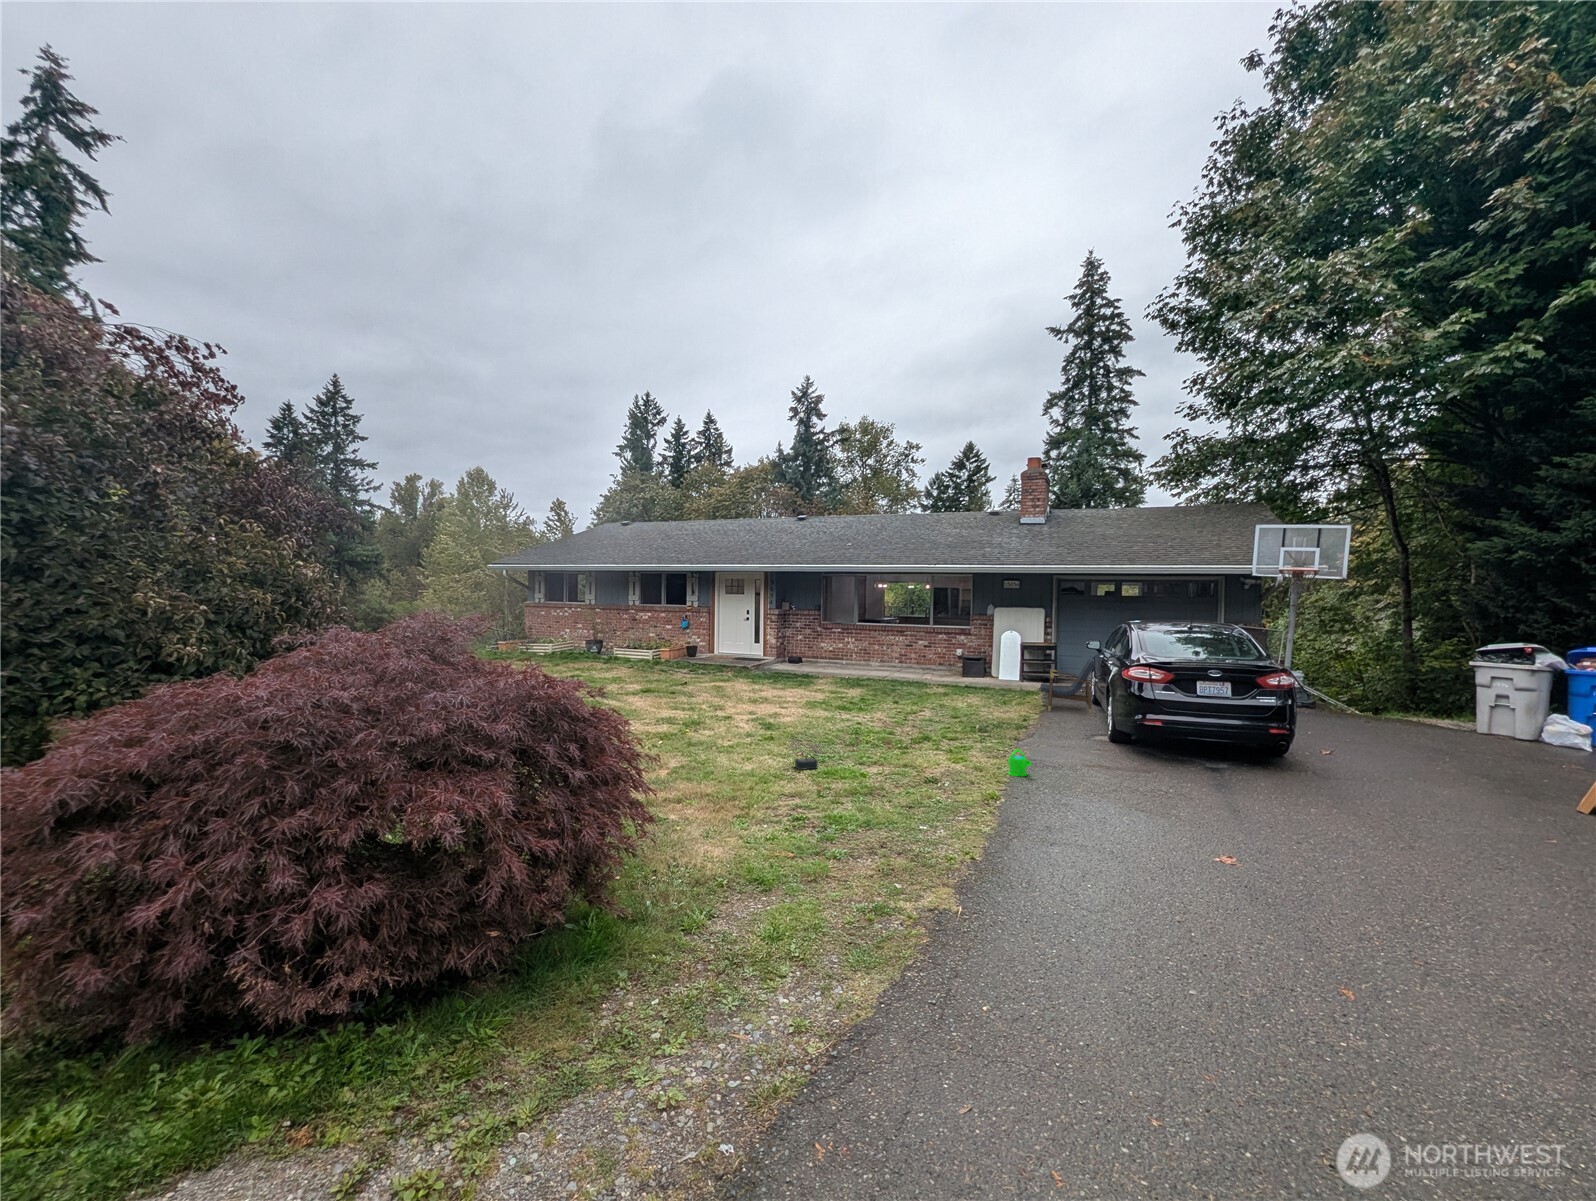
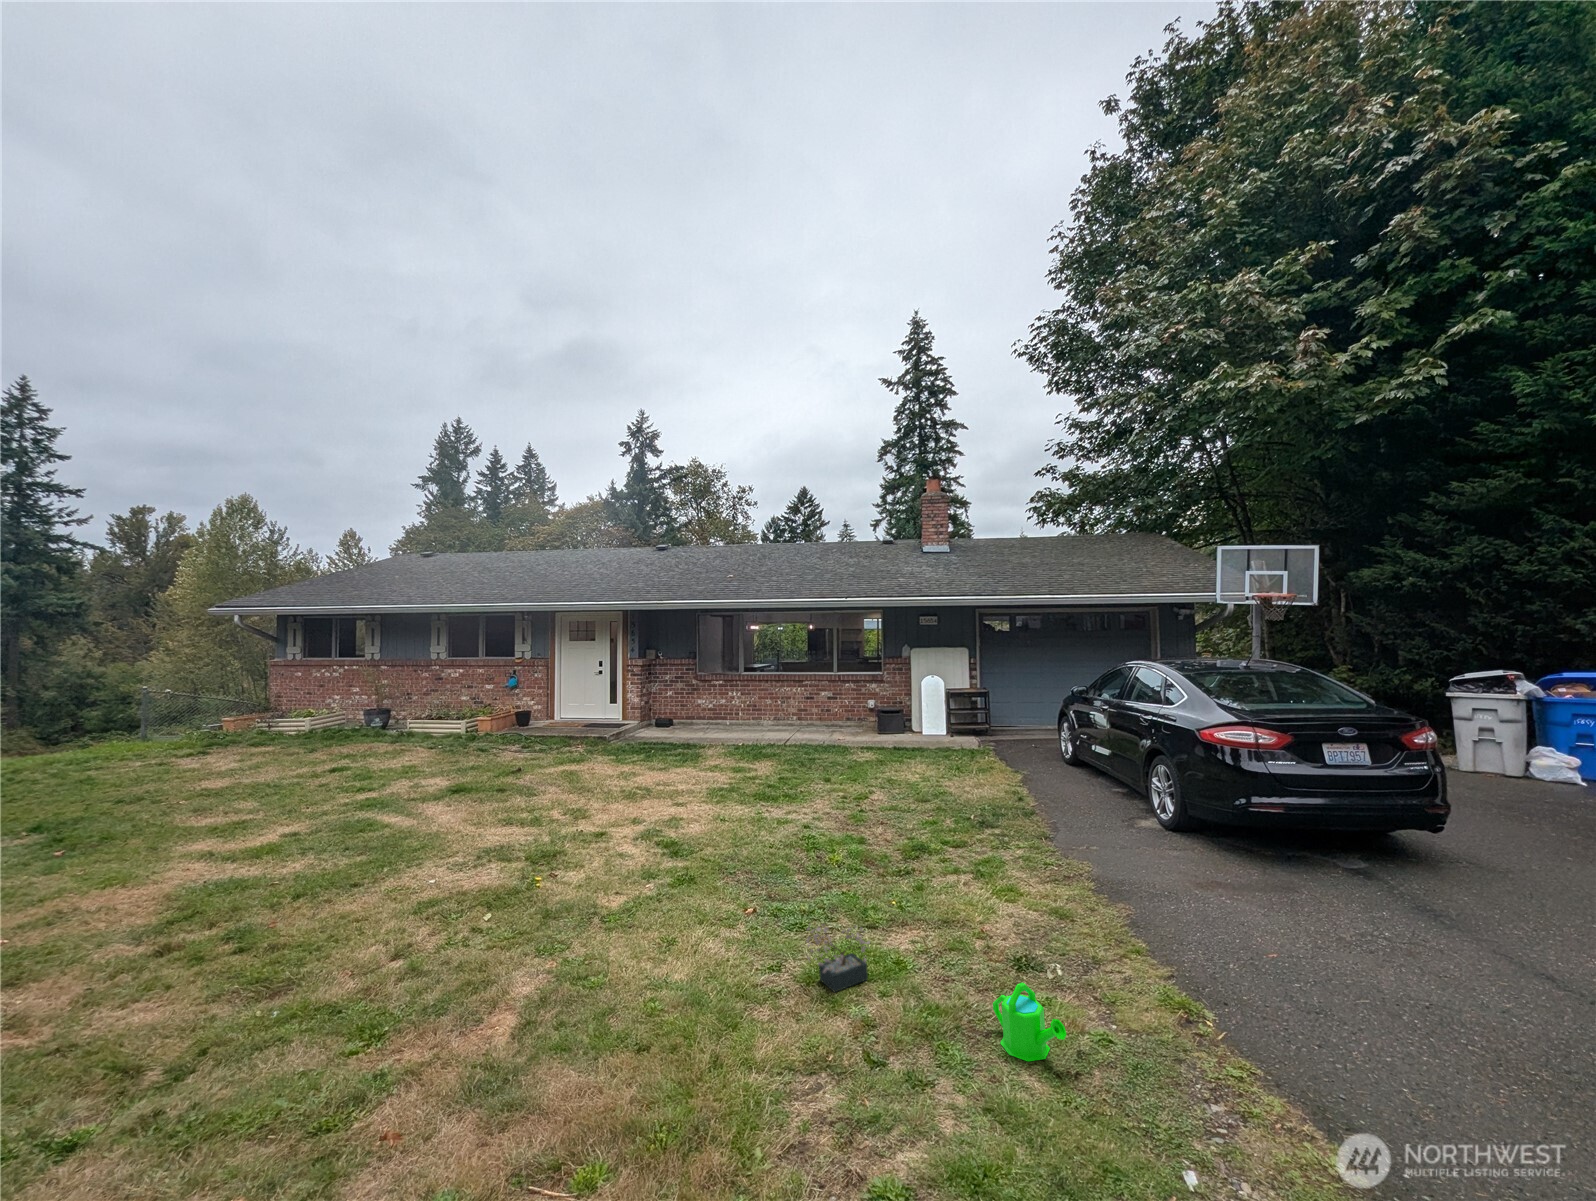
lounge chair: present [1040,659,1095,713] -> none [1007,703,1080,774]
watering can: present [1008,749,1031,776] -> present [993,982,1067,1062]

